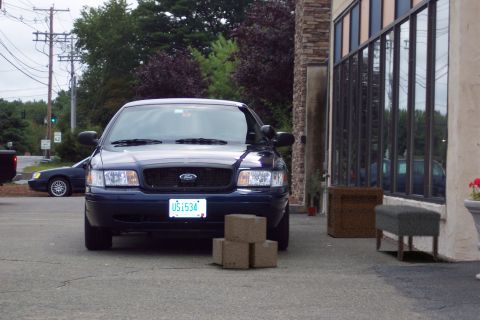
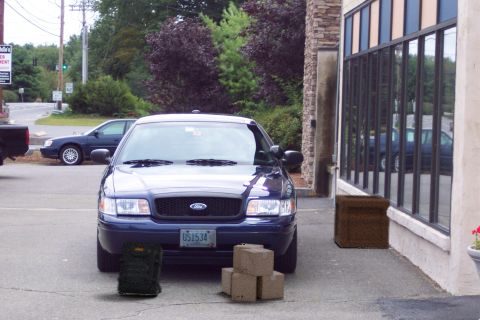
potted tree: present [305,168,327,216] -> none [311,161,337,208]
bench: present [375,205,441,261] -> none [380,227,444,290]
backpack: none [104,211,152,266] -> present [117,241,163,296]

